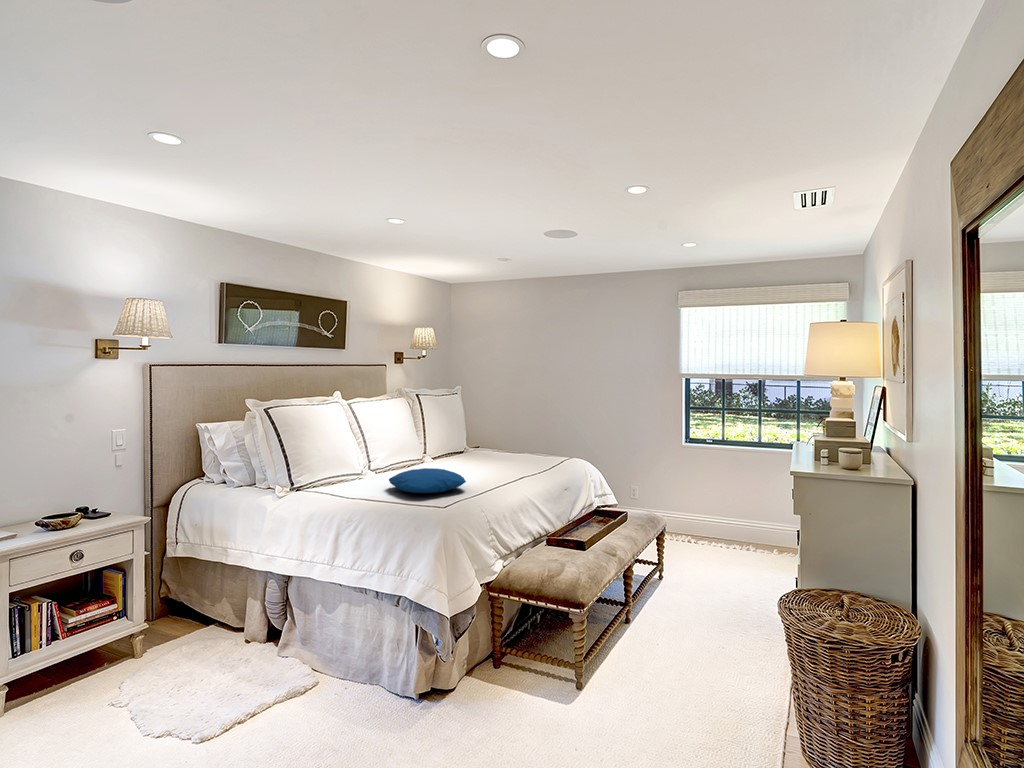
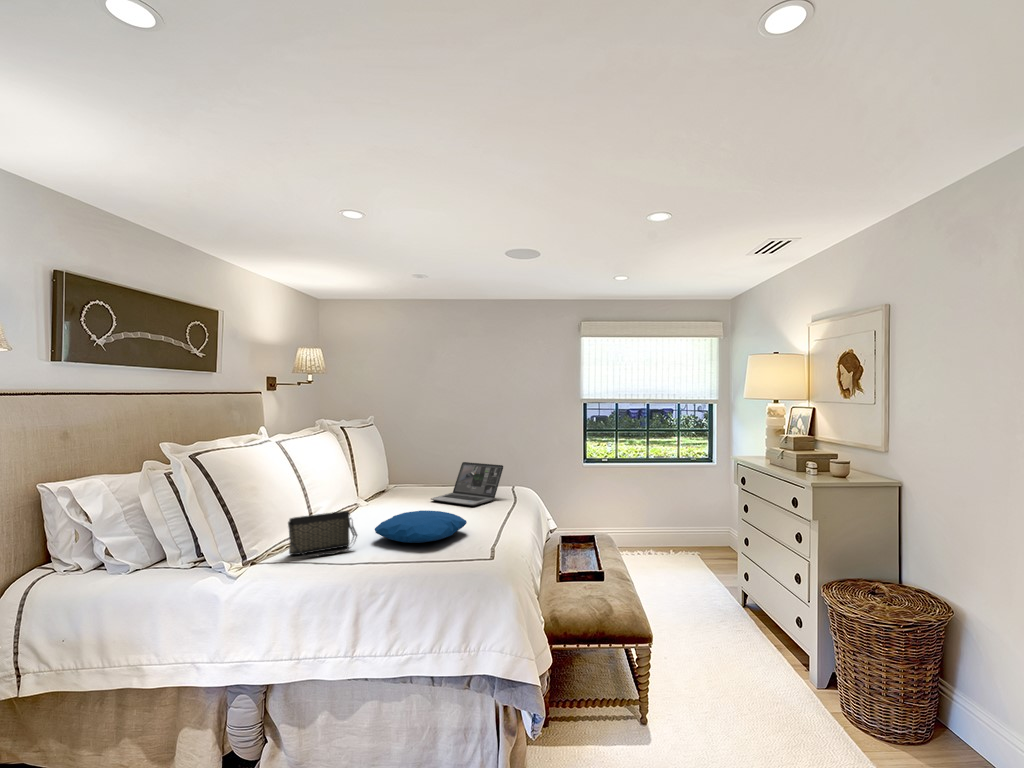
laptop: none [483,433,549,472] -> present [431,462,503,506]
handbag: none [321,461,371,492] -> present [288,511,357,556]

